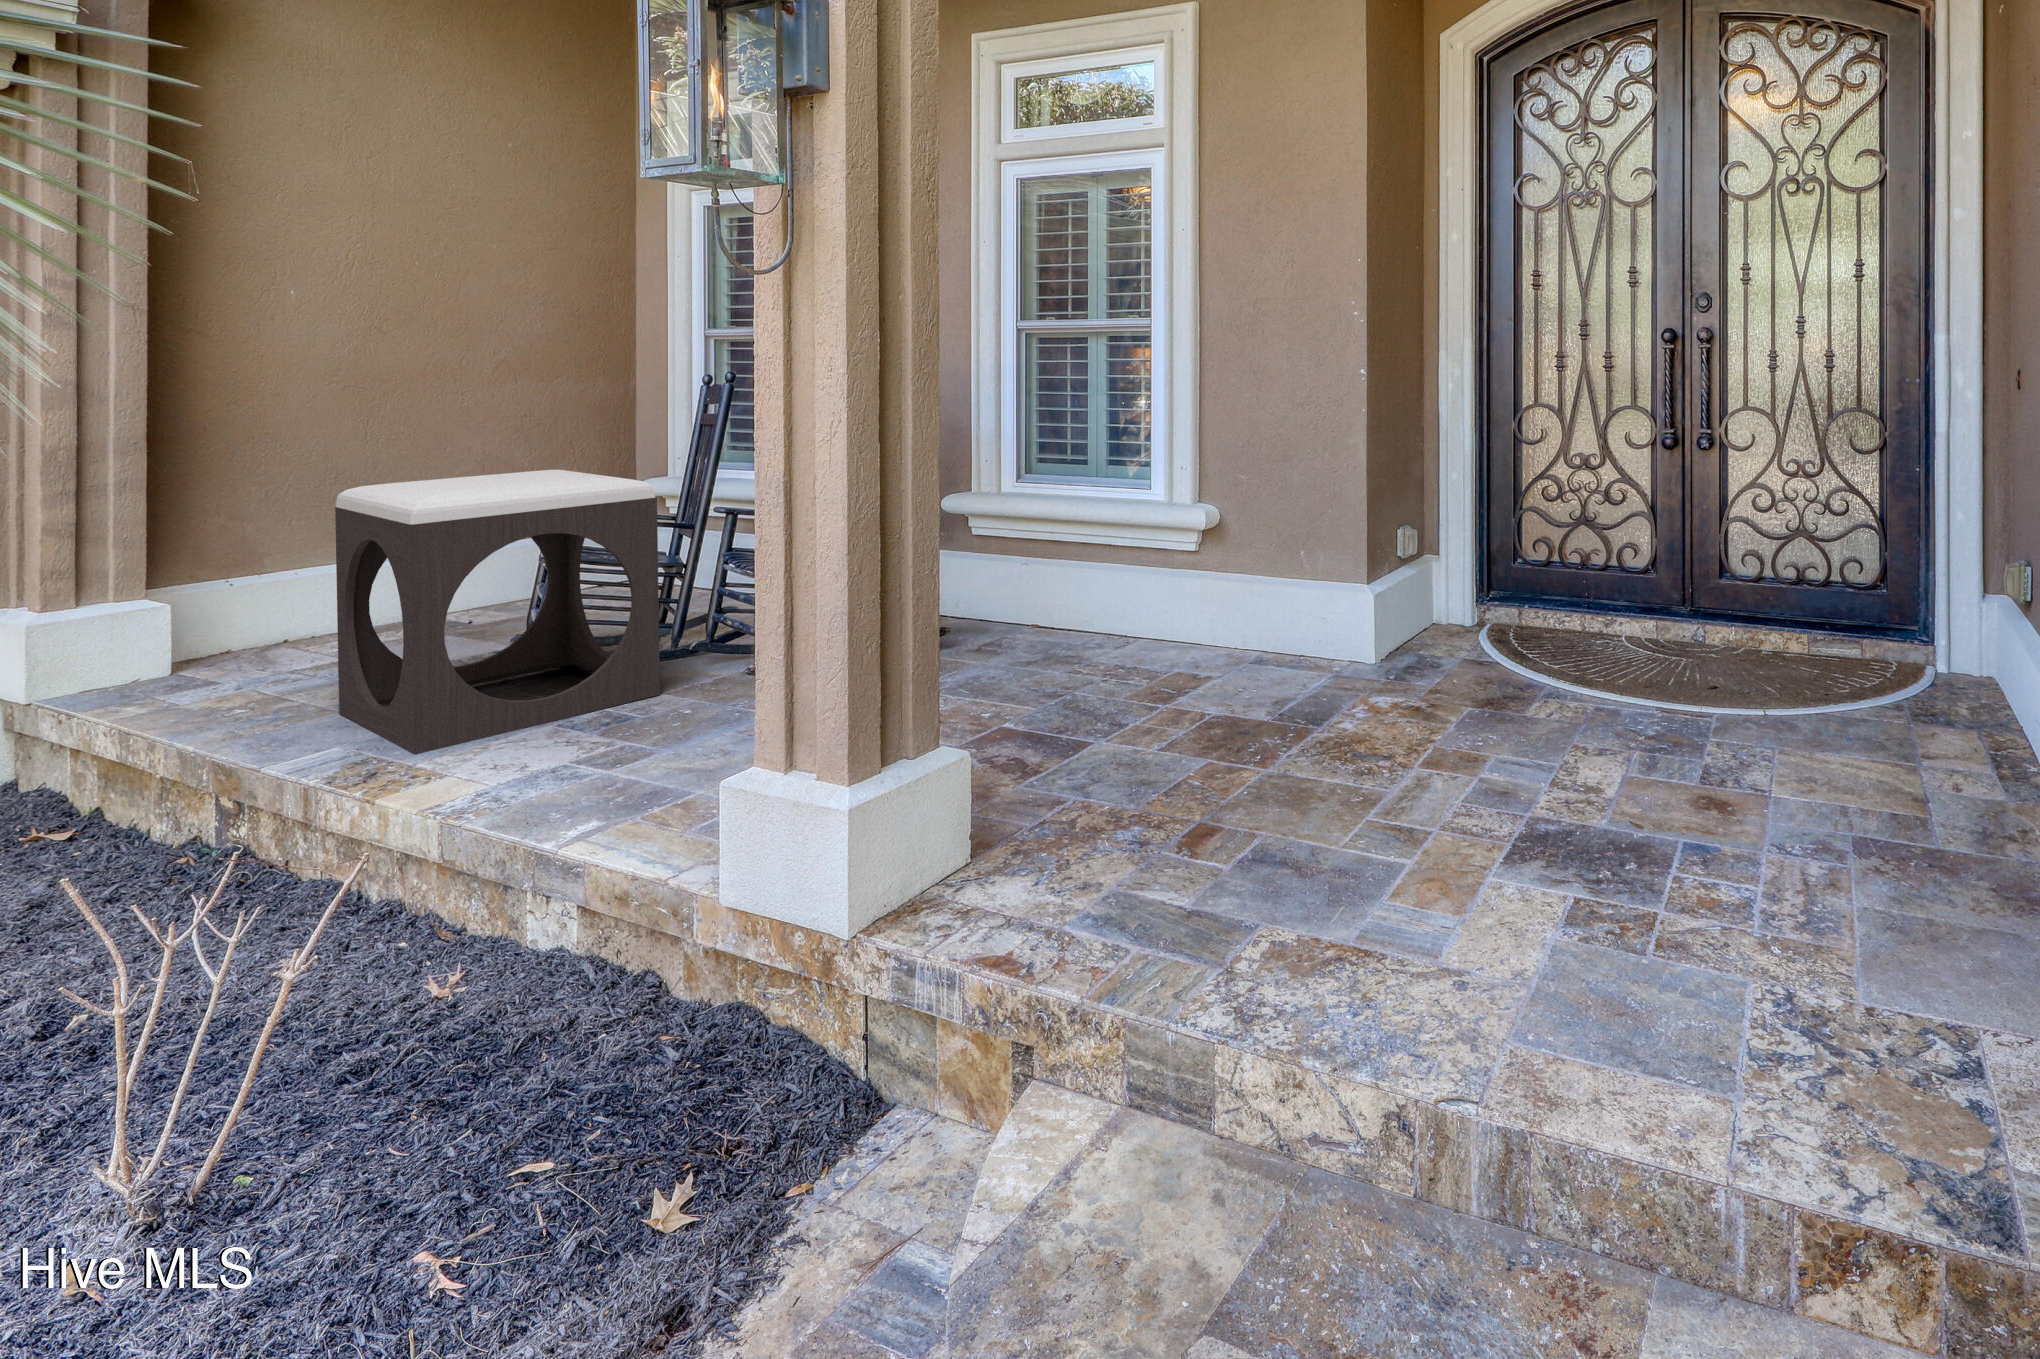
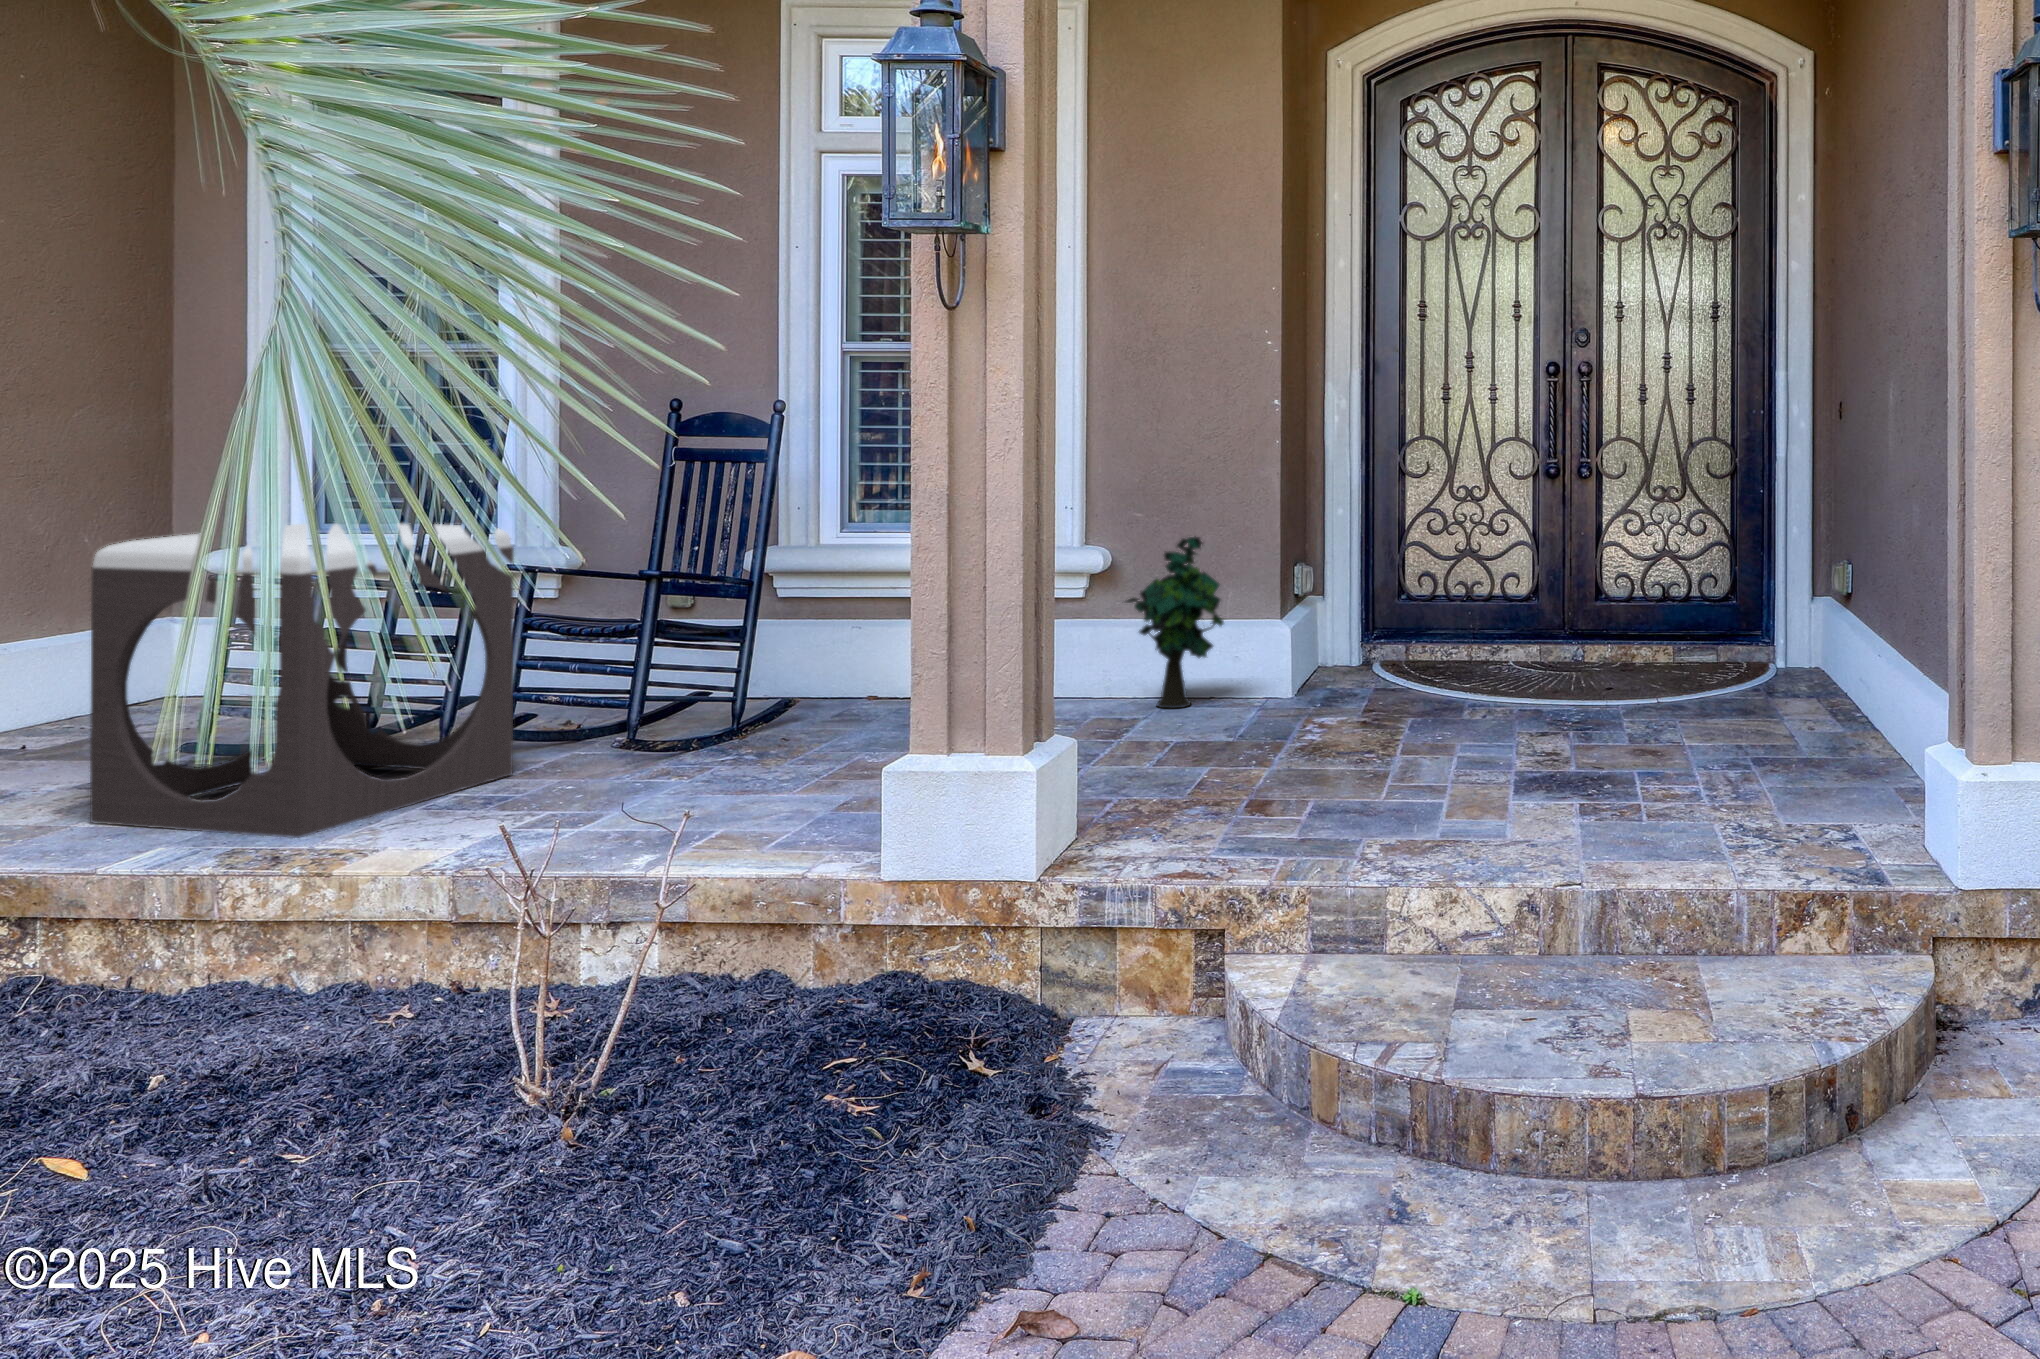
decorative plant: none [1213,502,1312,669] -> present [1126,536,1224,708]

